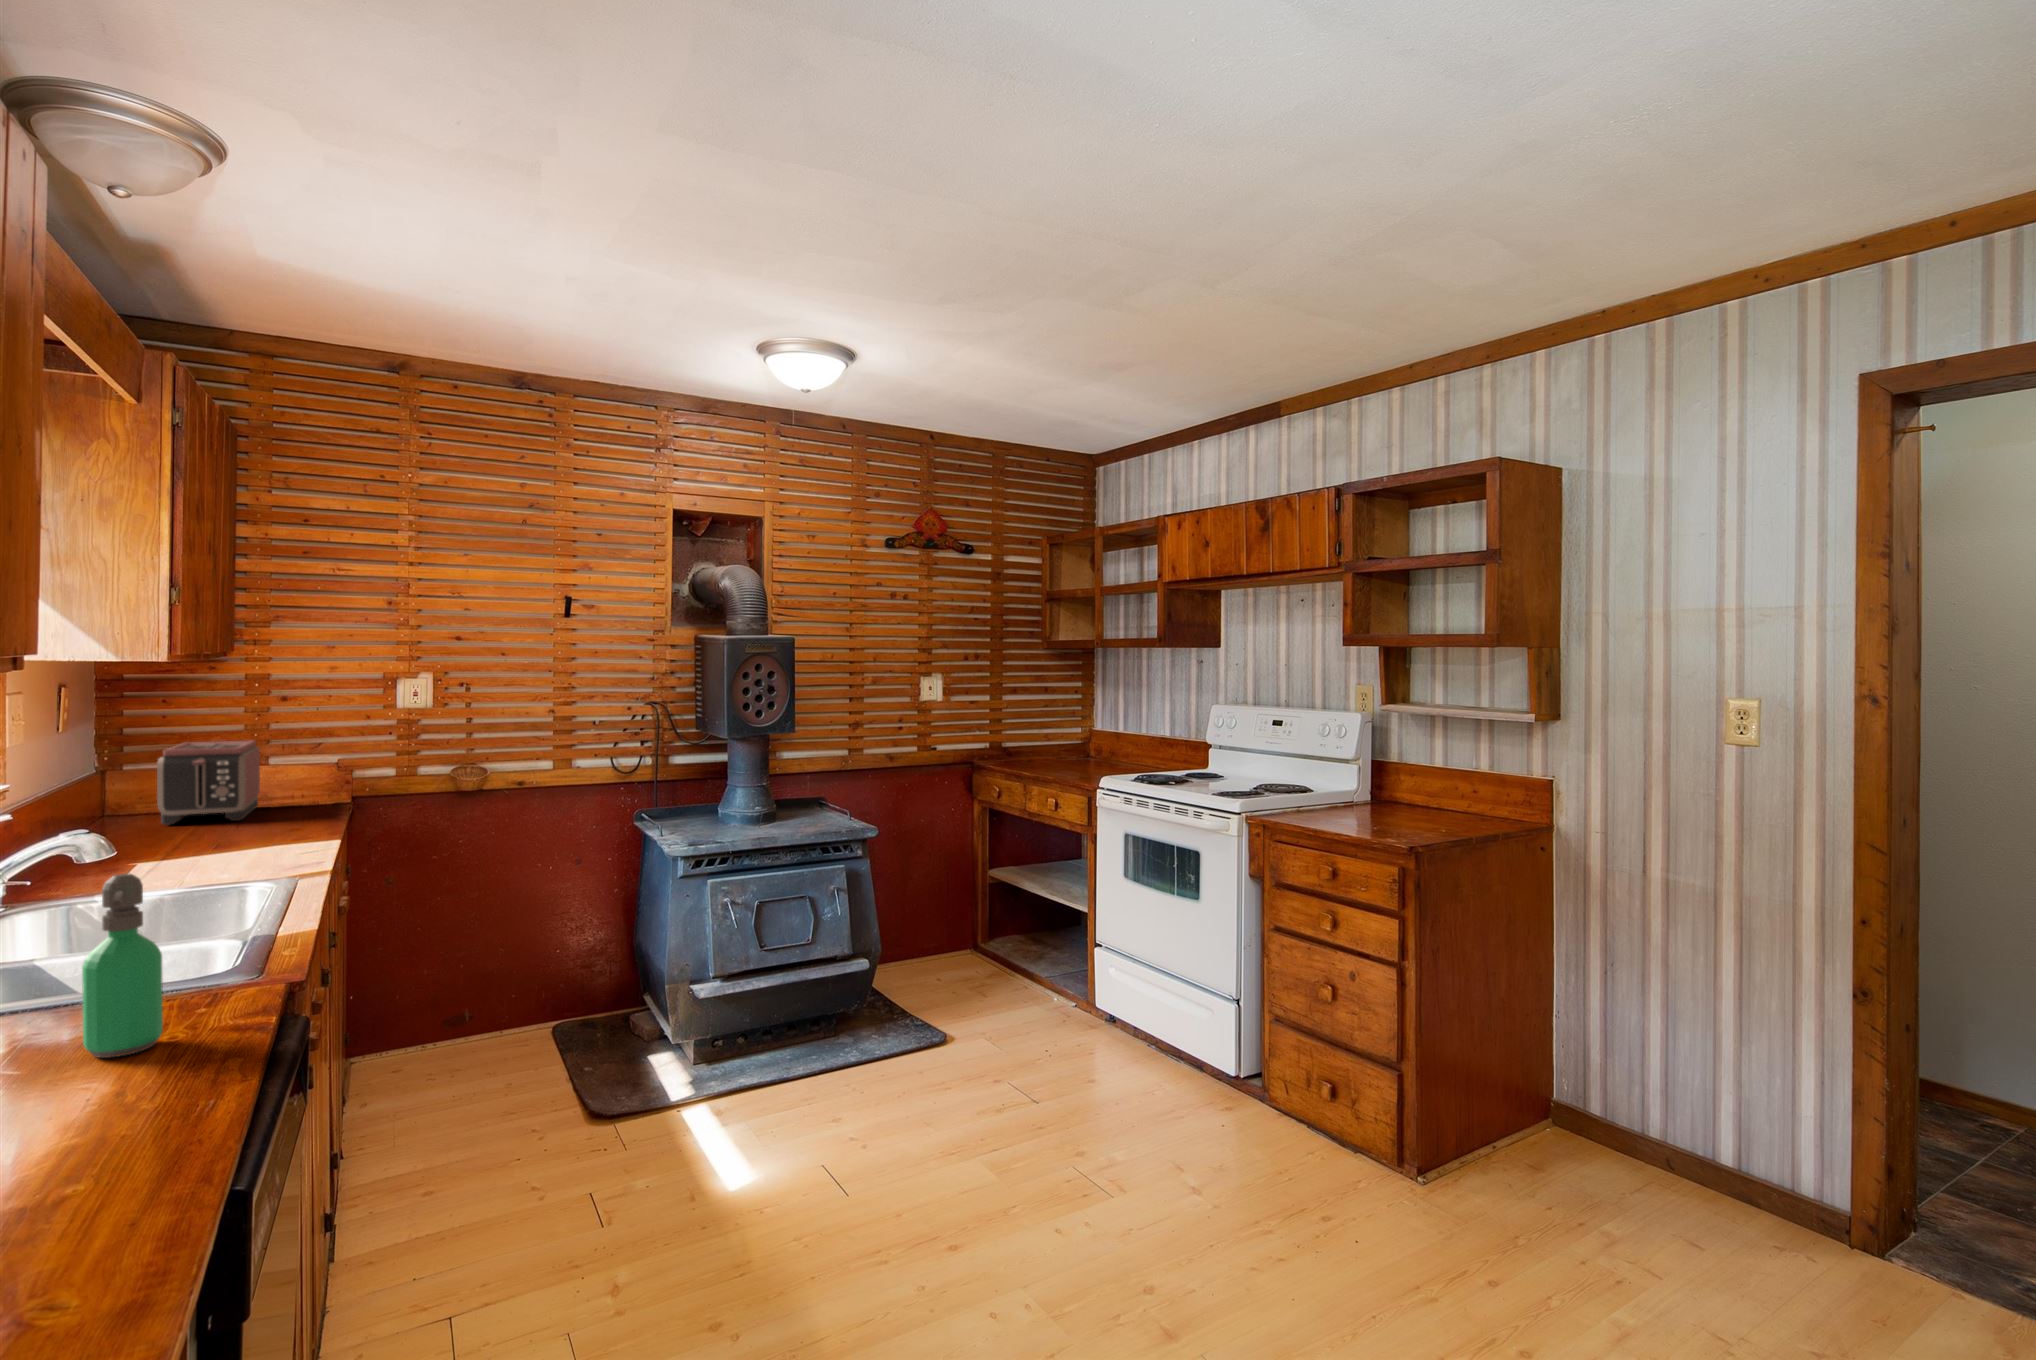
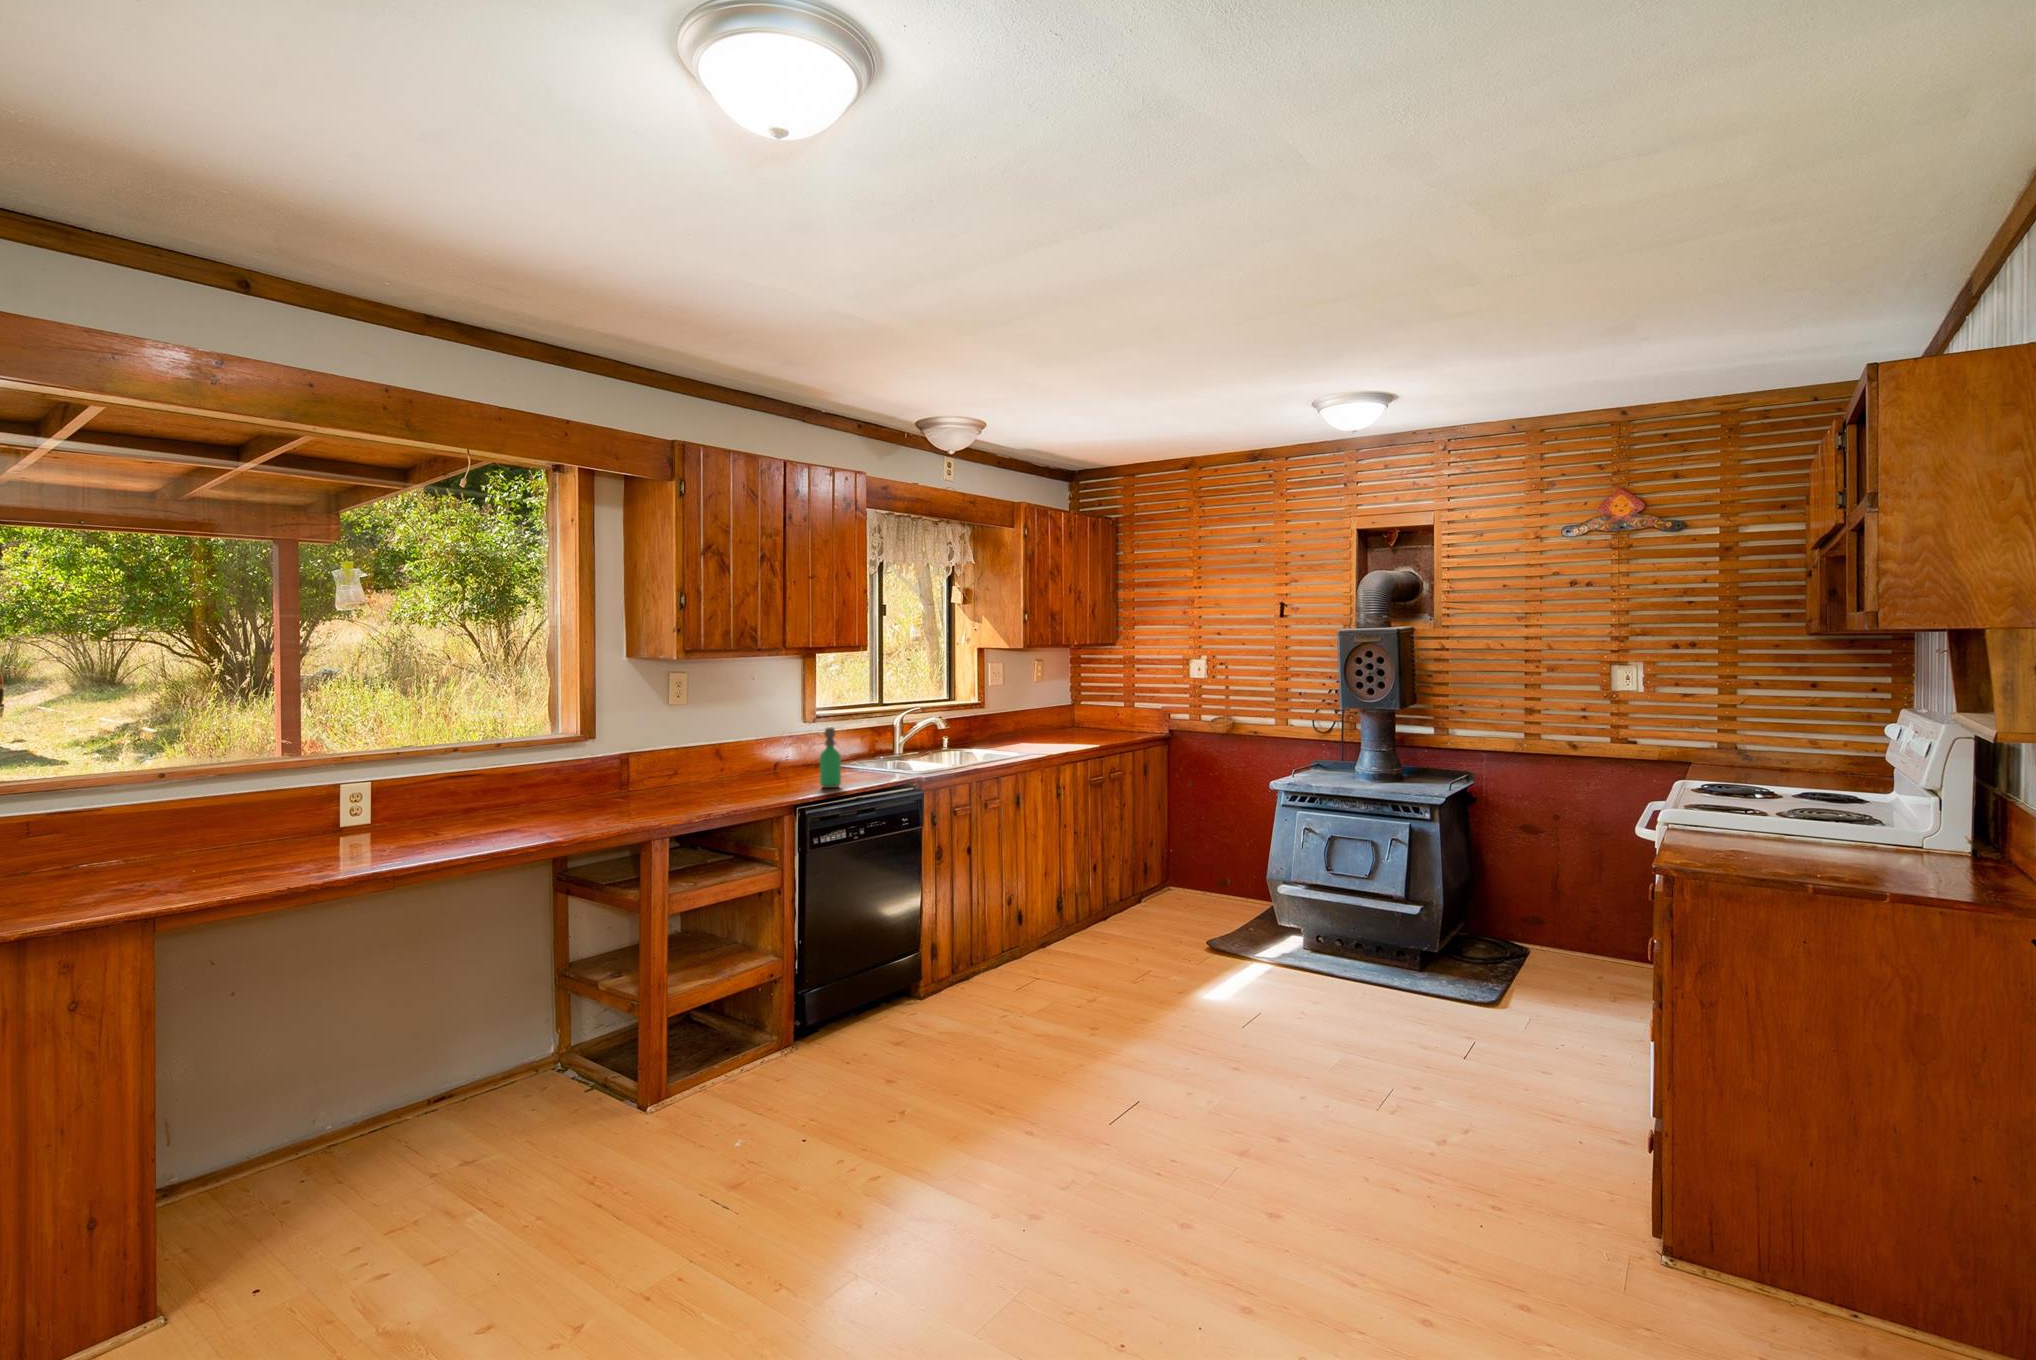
toaster: present [157,741,260,825] -> none [1067,693,1125,735]

